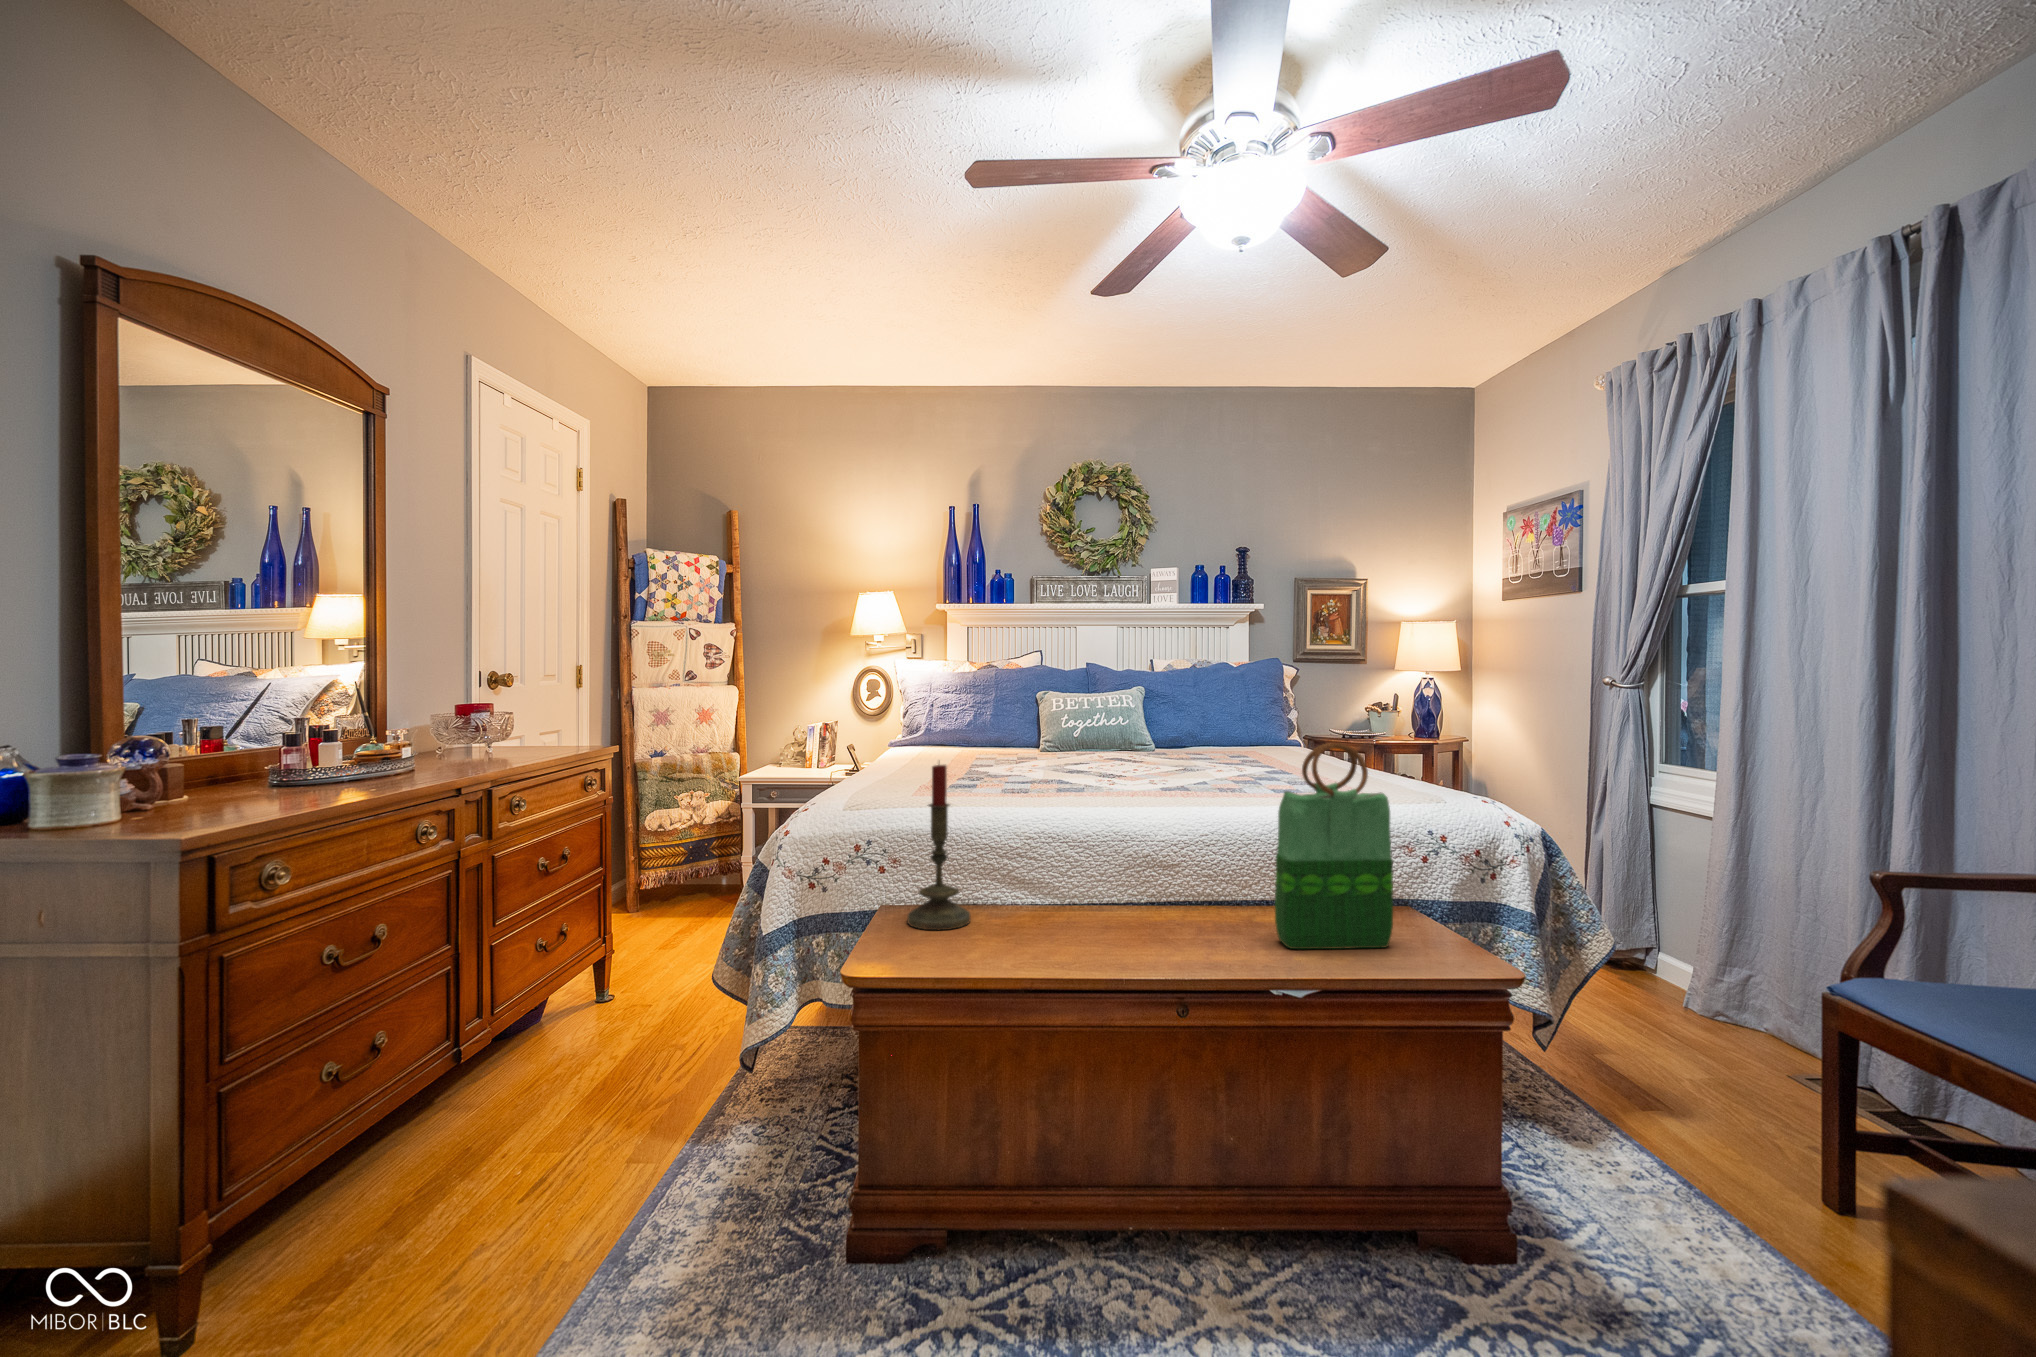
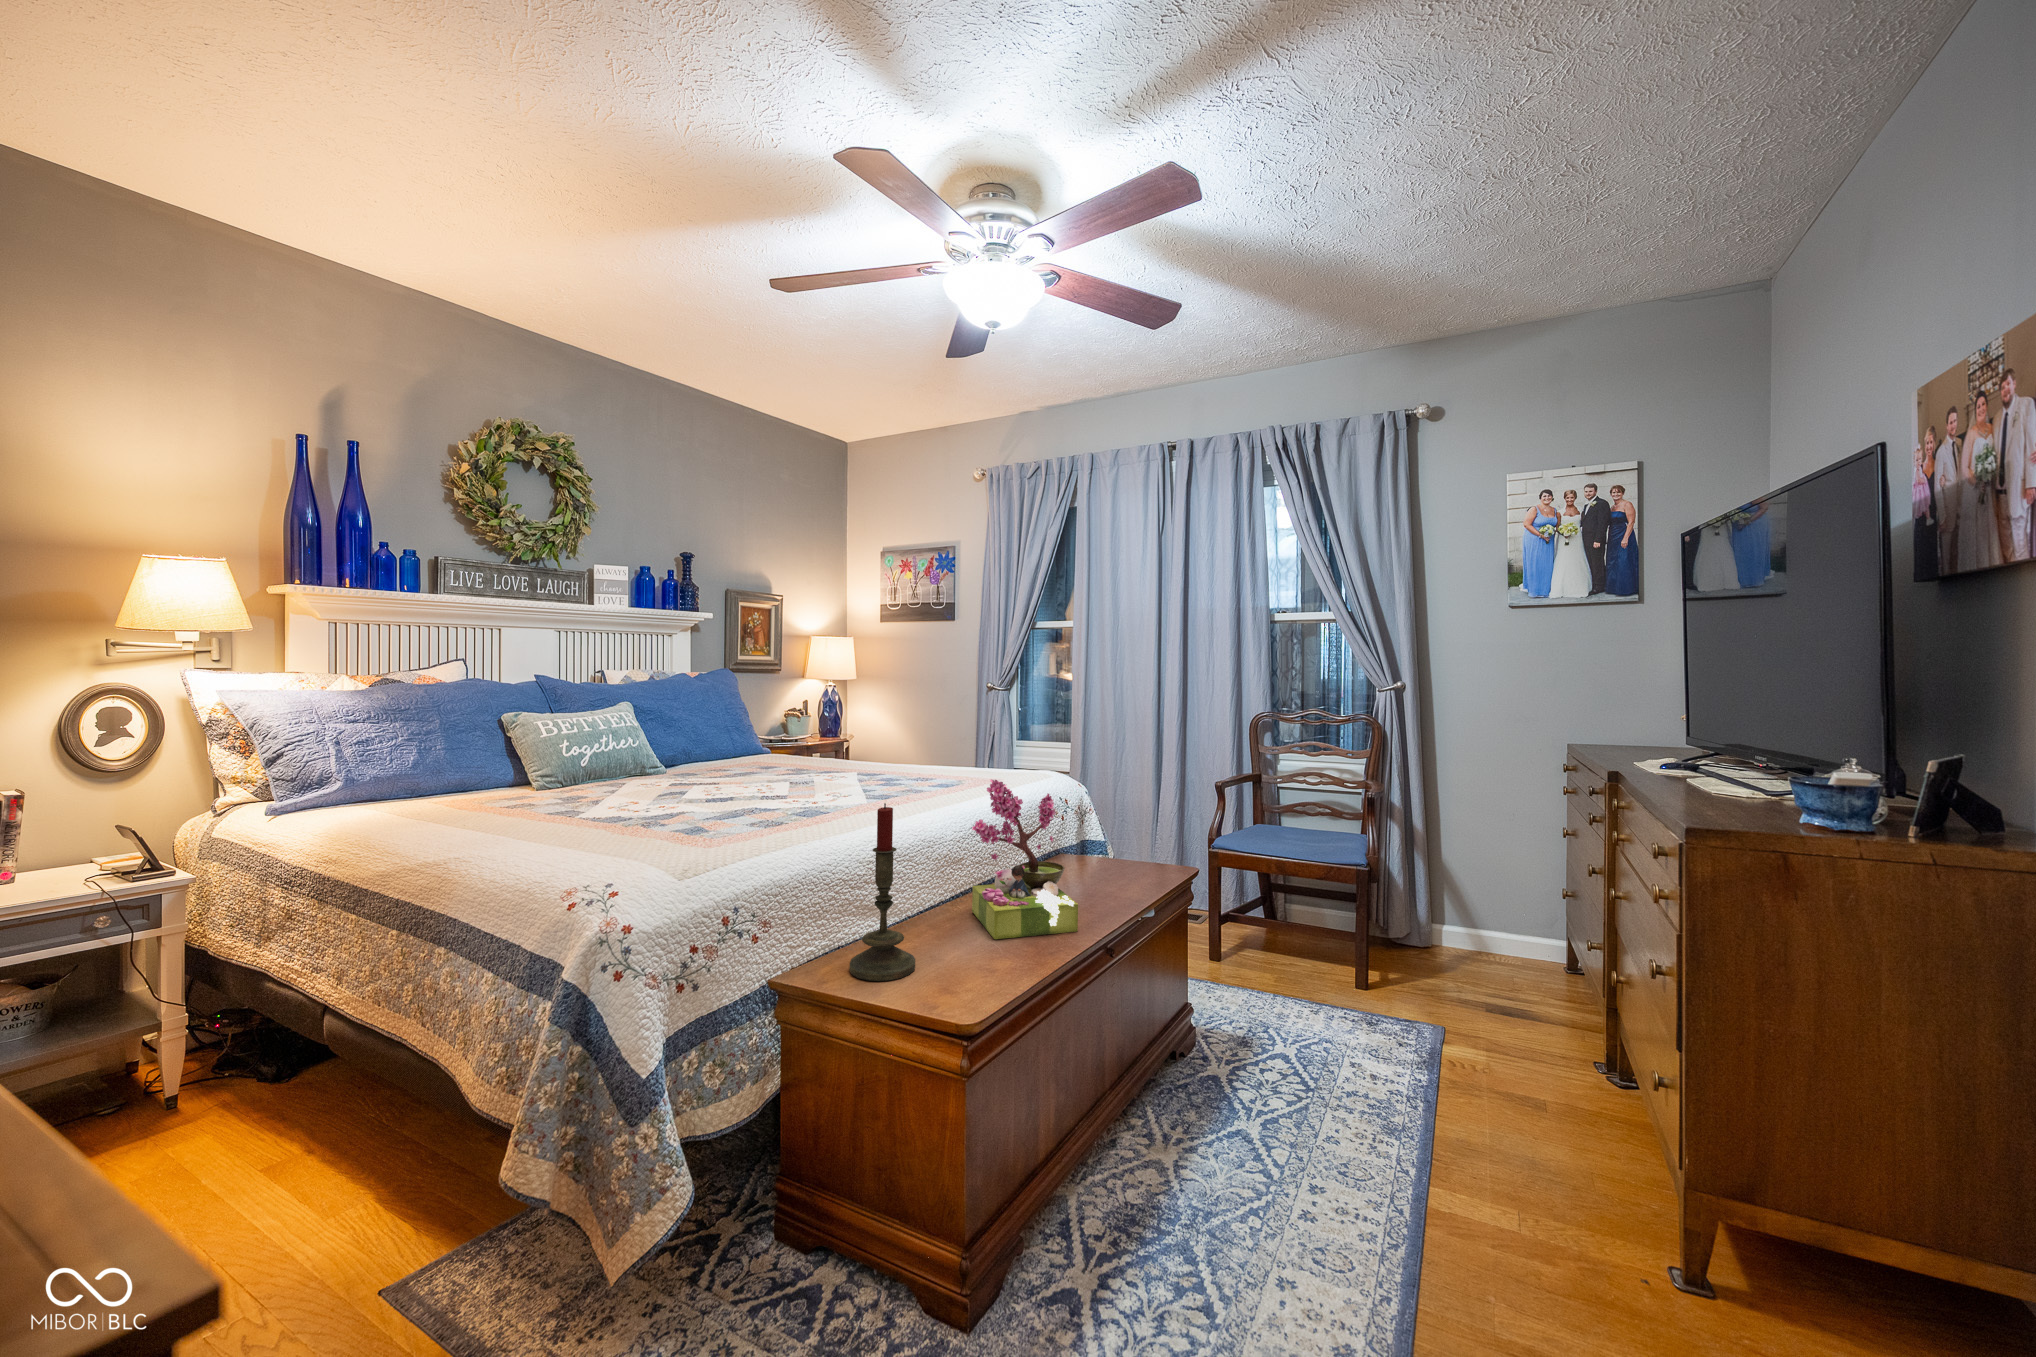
tote bag: present [1275,743,1393,949] -> none [1095,751,1147,901]
flower arrangement: none [1067,758,1207,954] -> present [972,779,1078,939]

